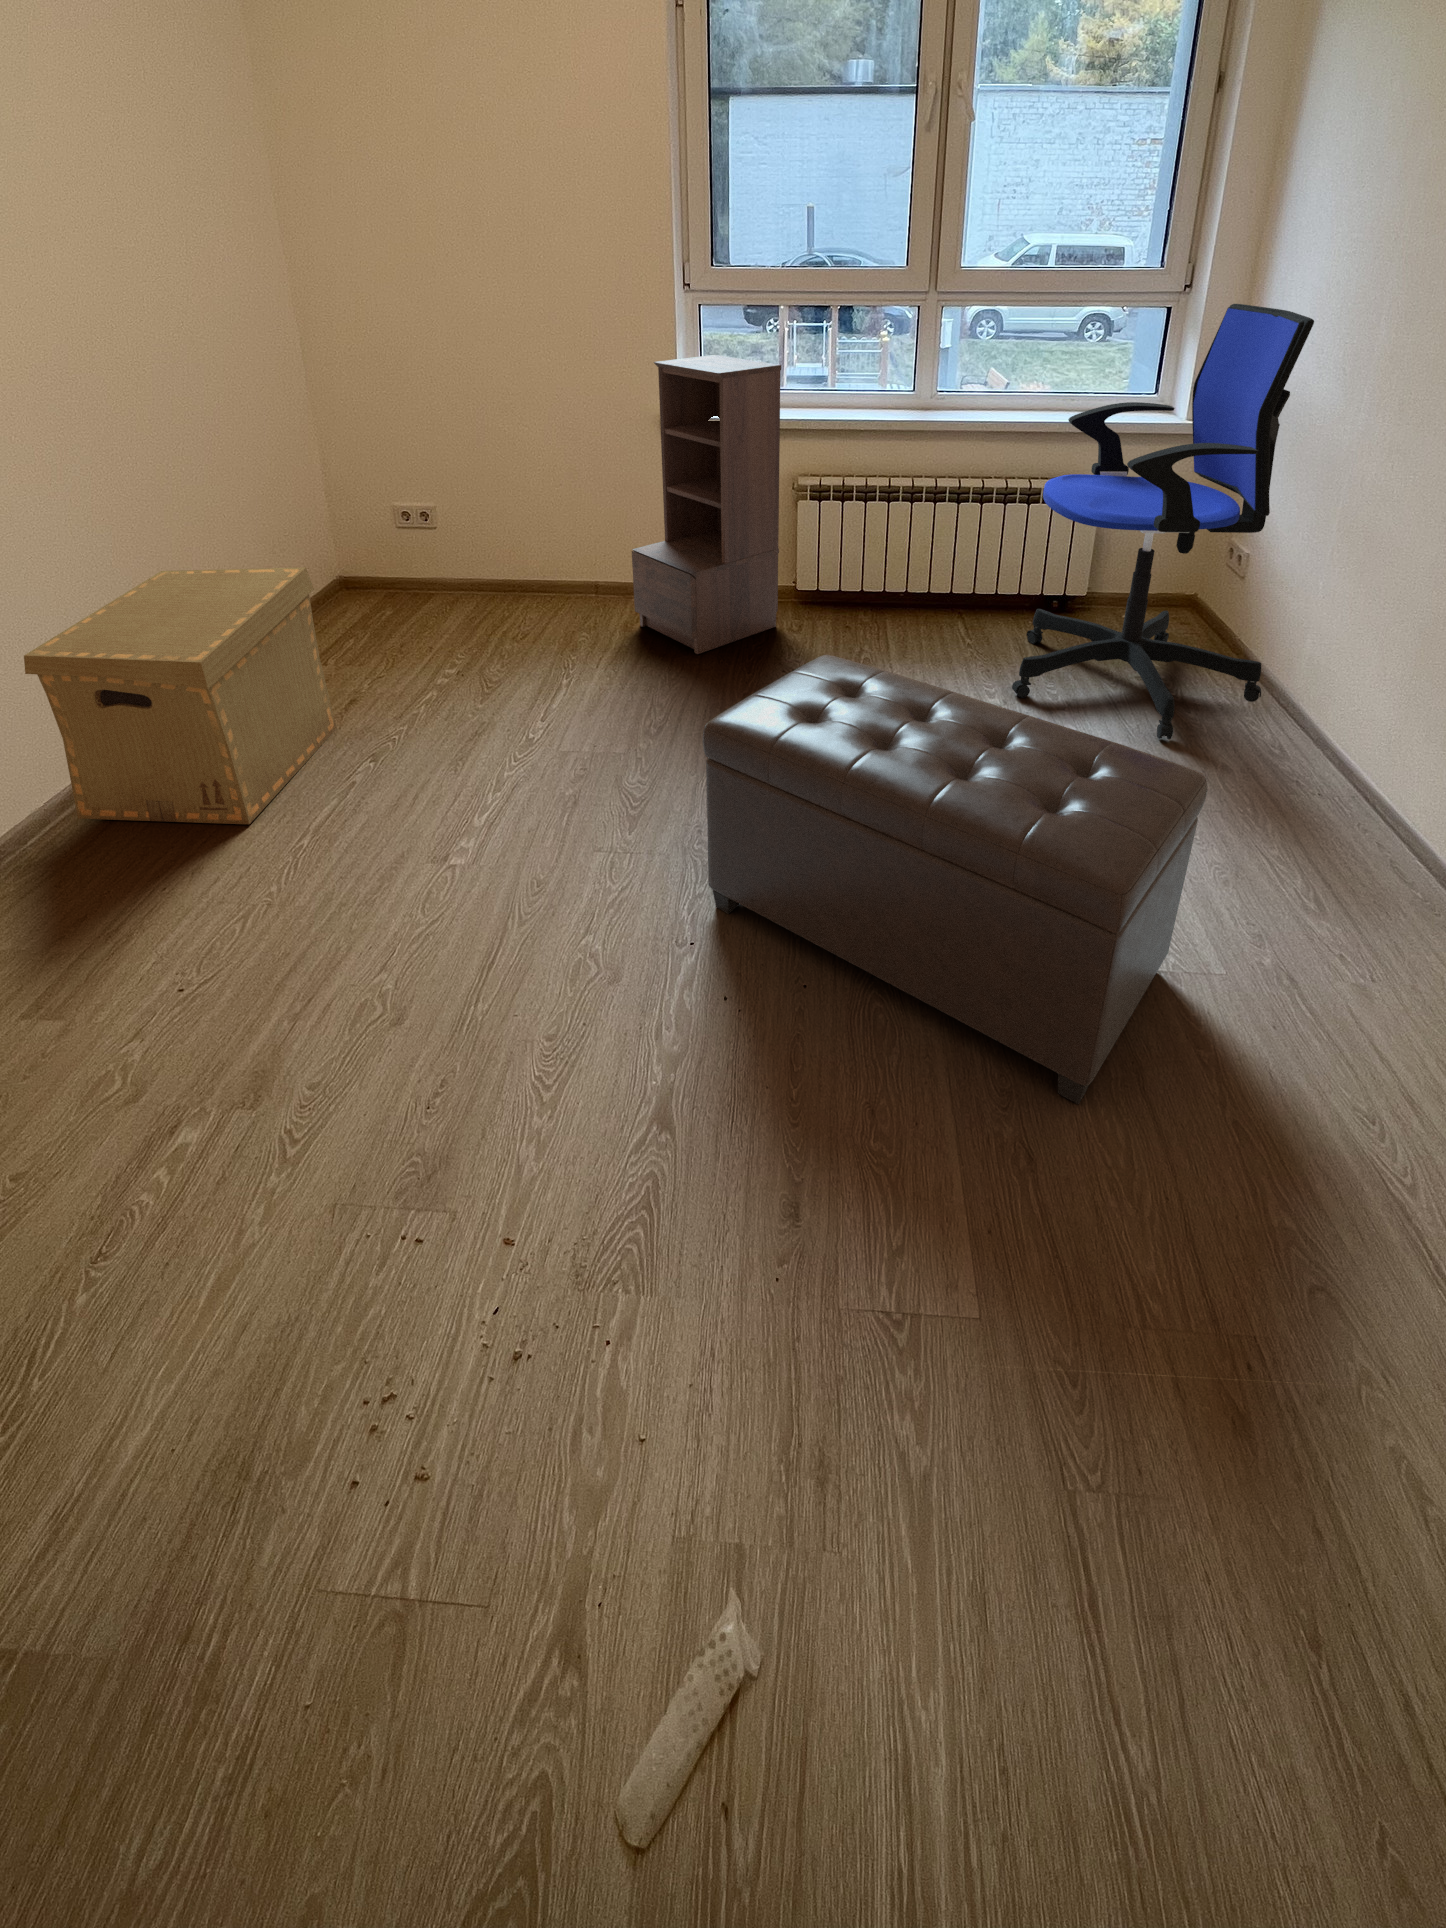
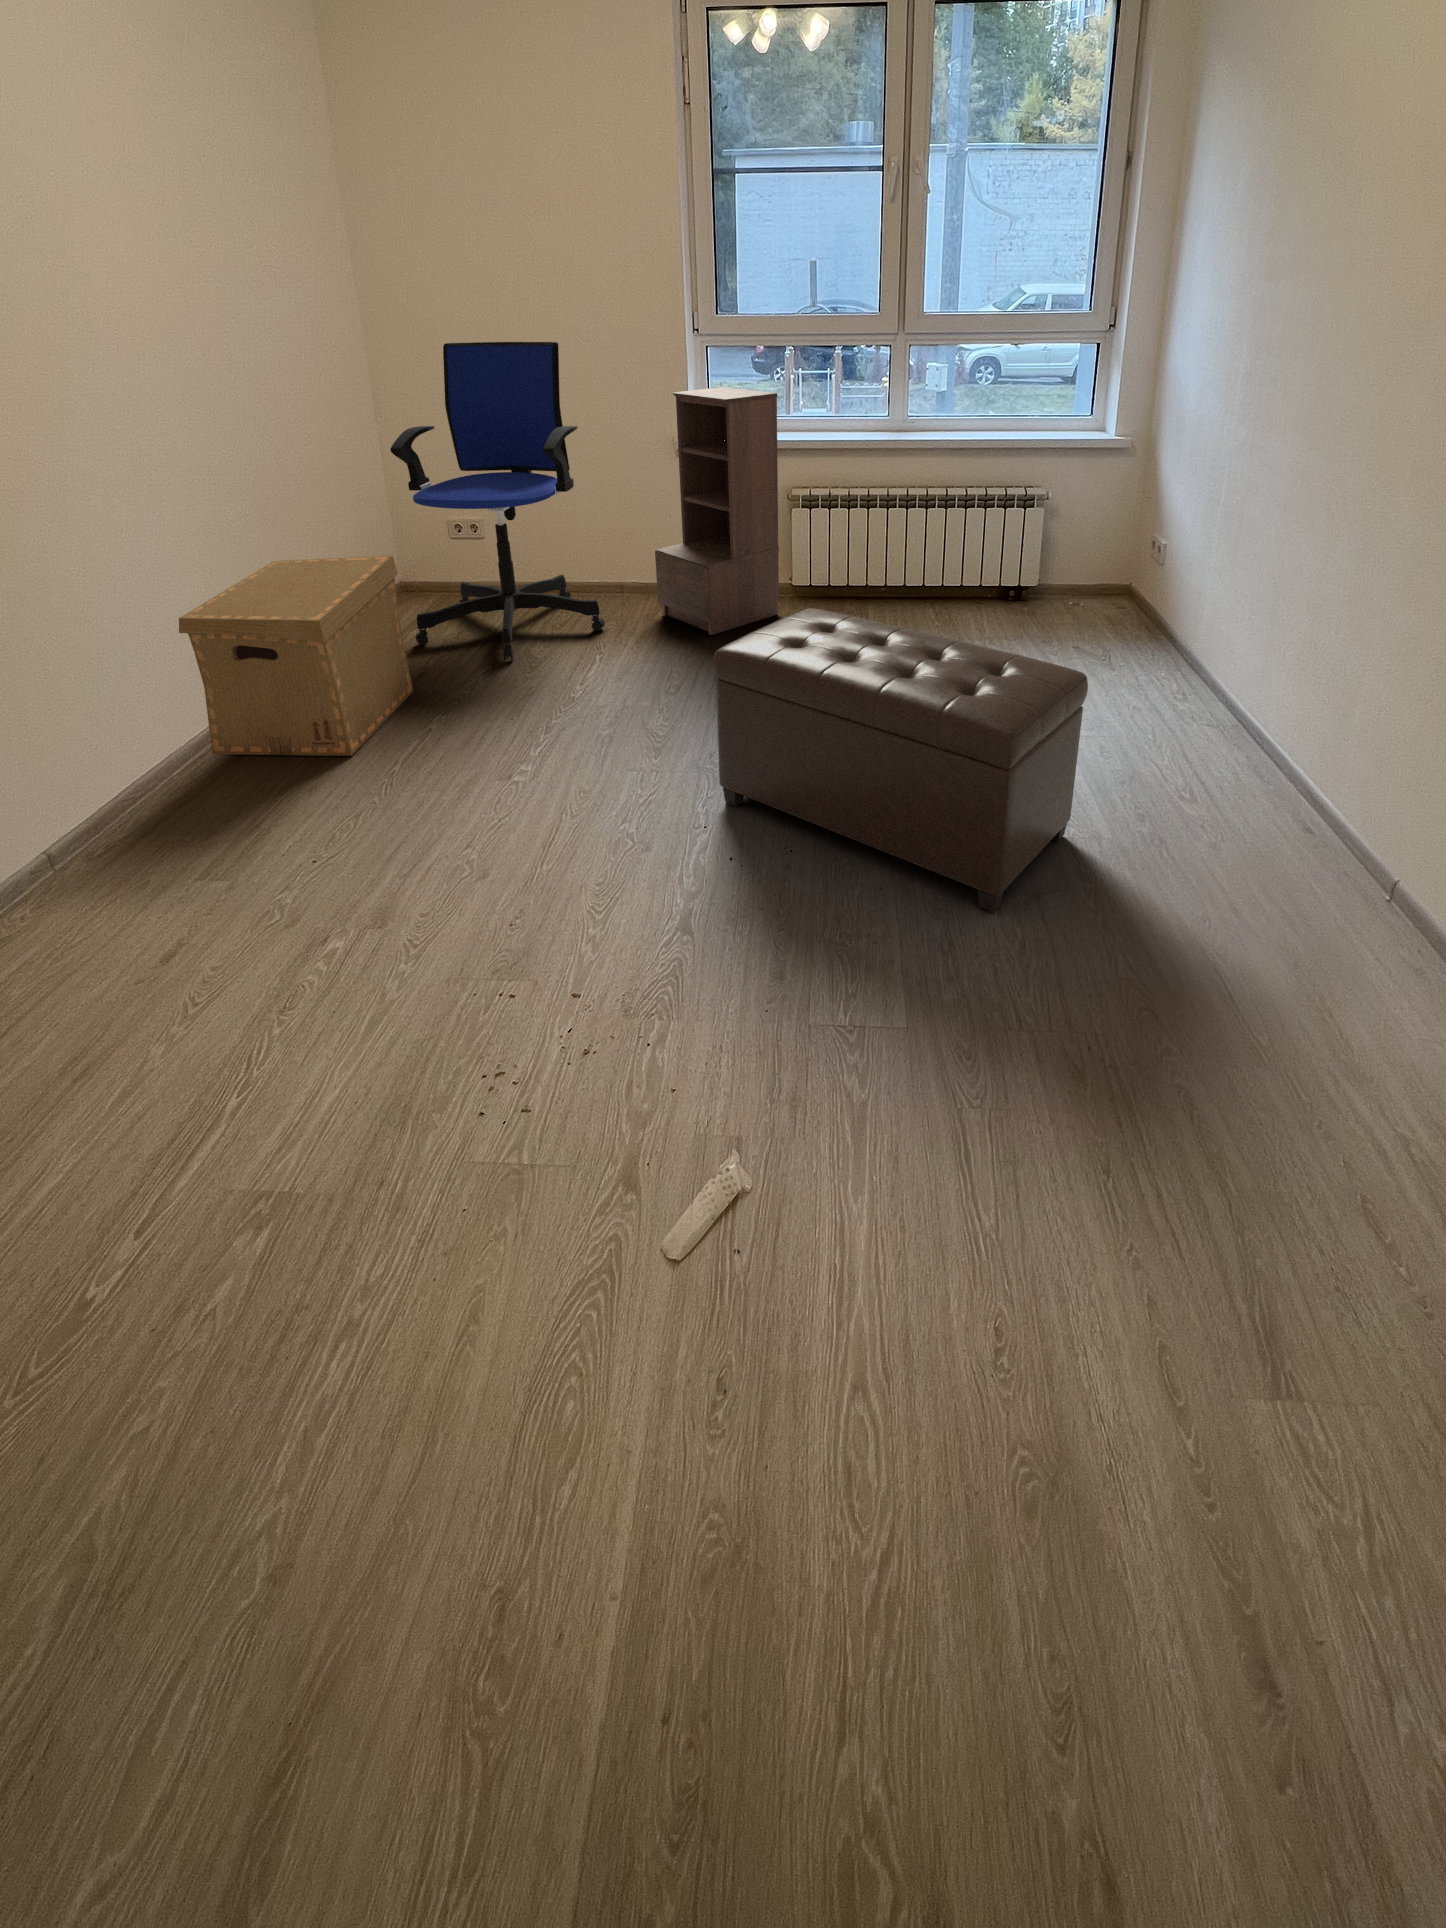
office chair: present [1012,304,1314,739] -> present [390,342,605,660]

